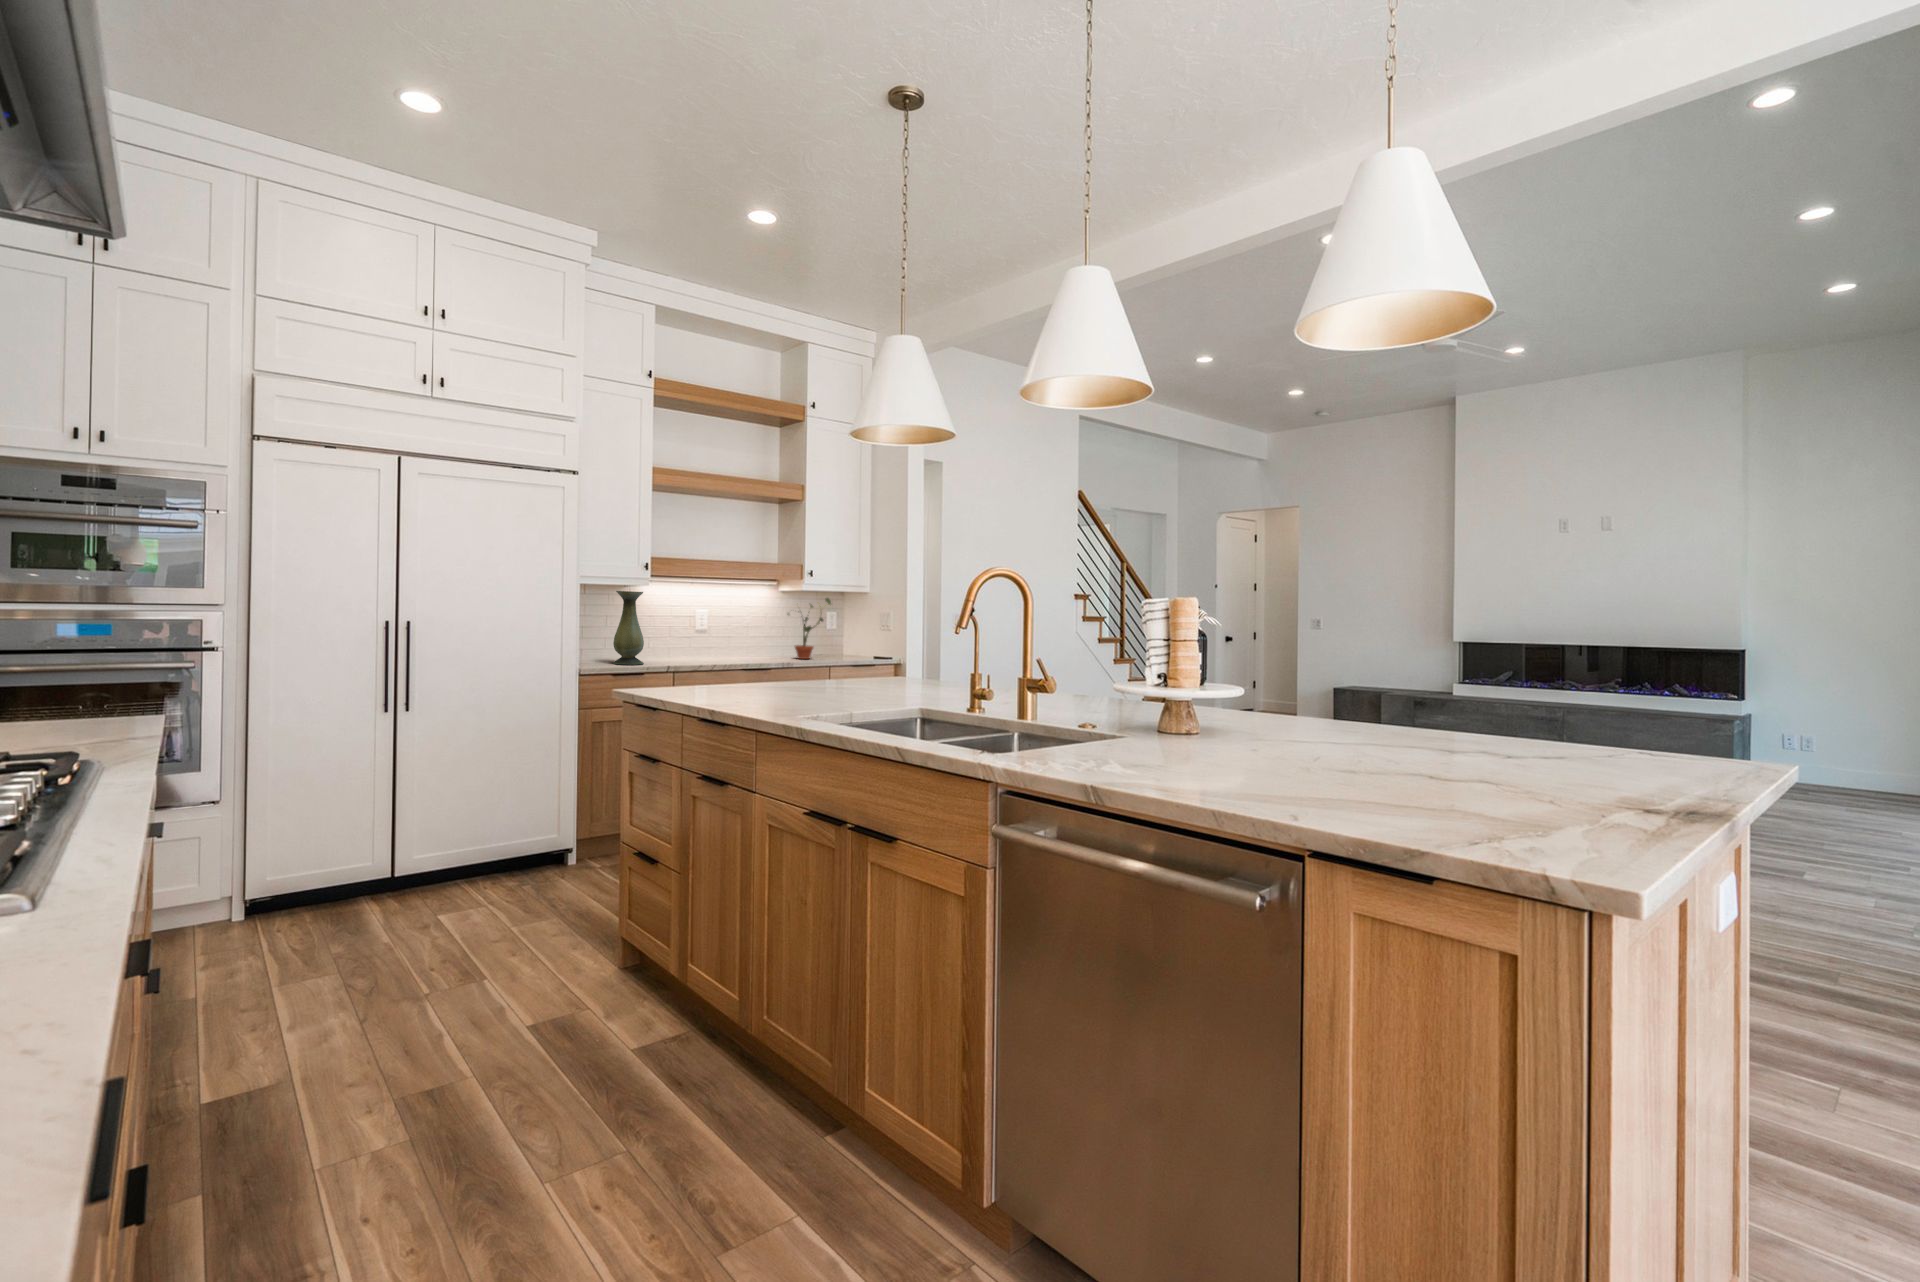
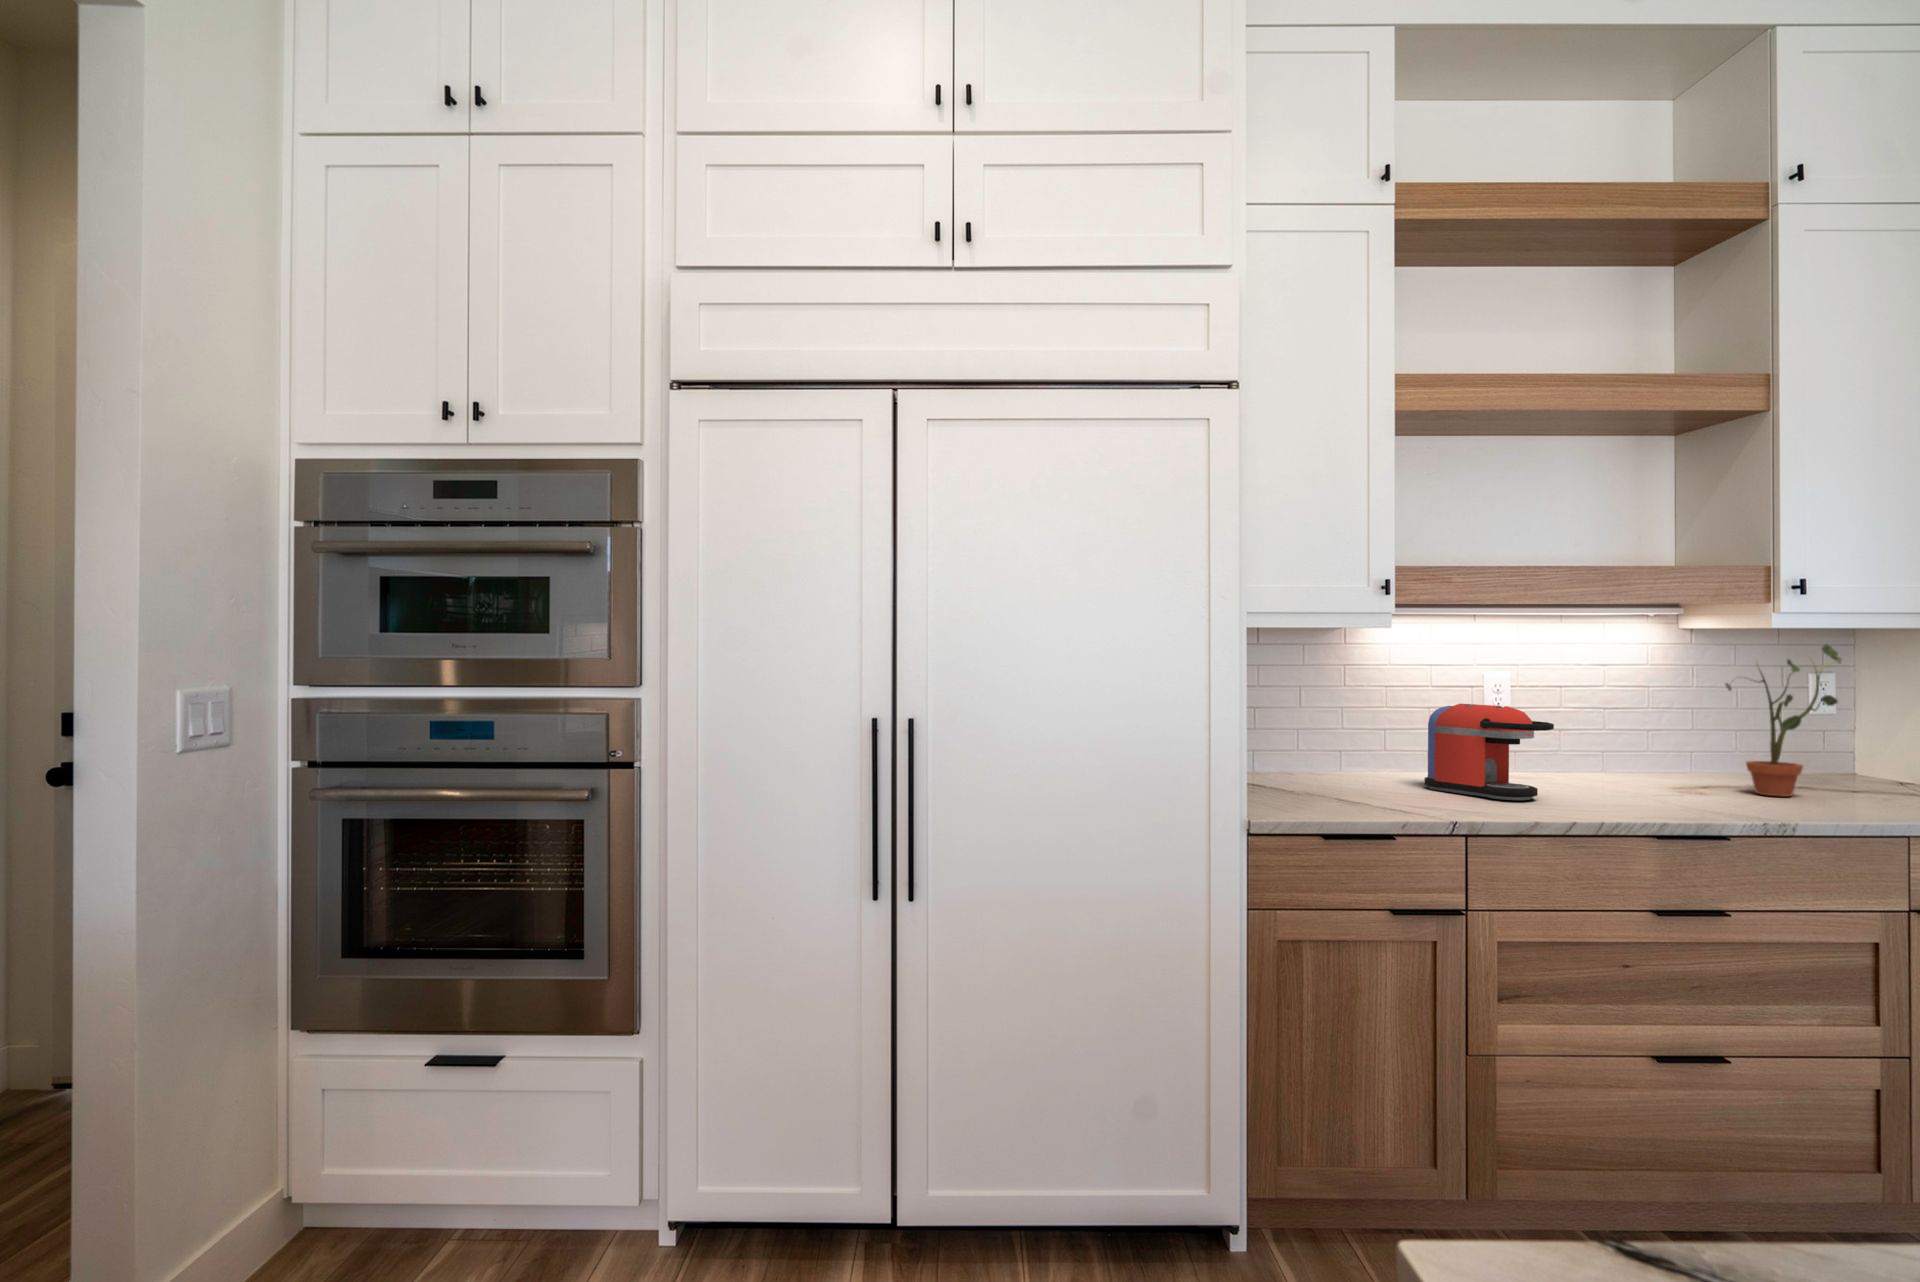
vase: present [613,591,644,665] -> none [1319,644,1387,806]
coffee maker: none [663,620,716,662] -> present [1425,703,1554,800]

